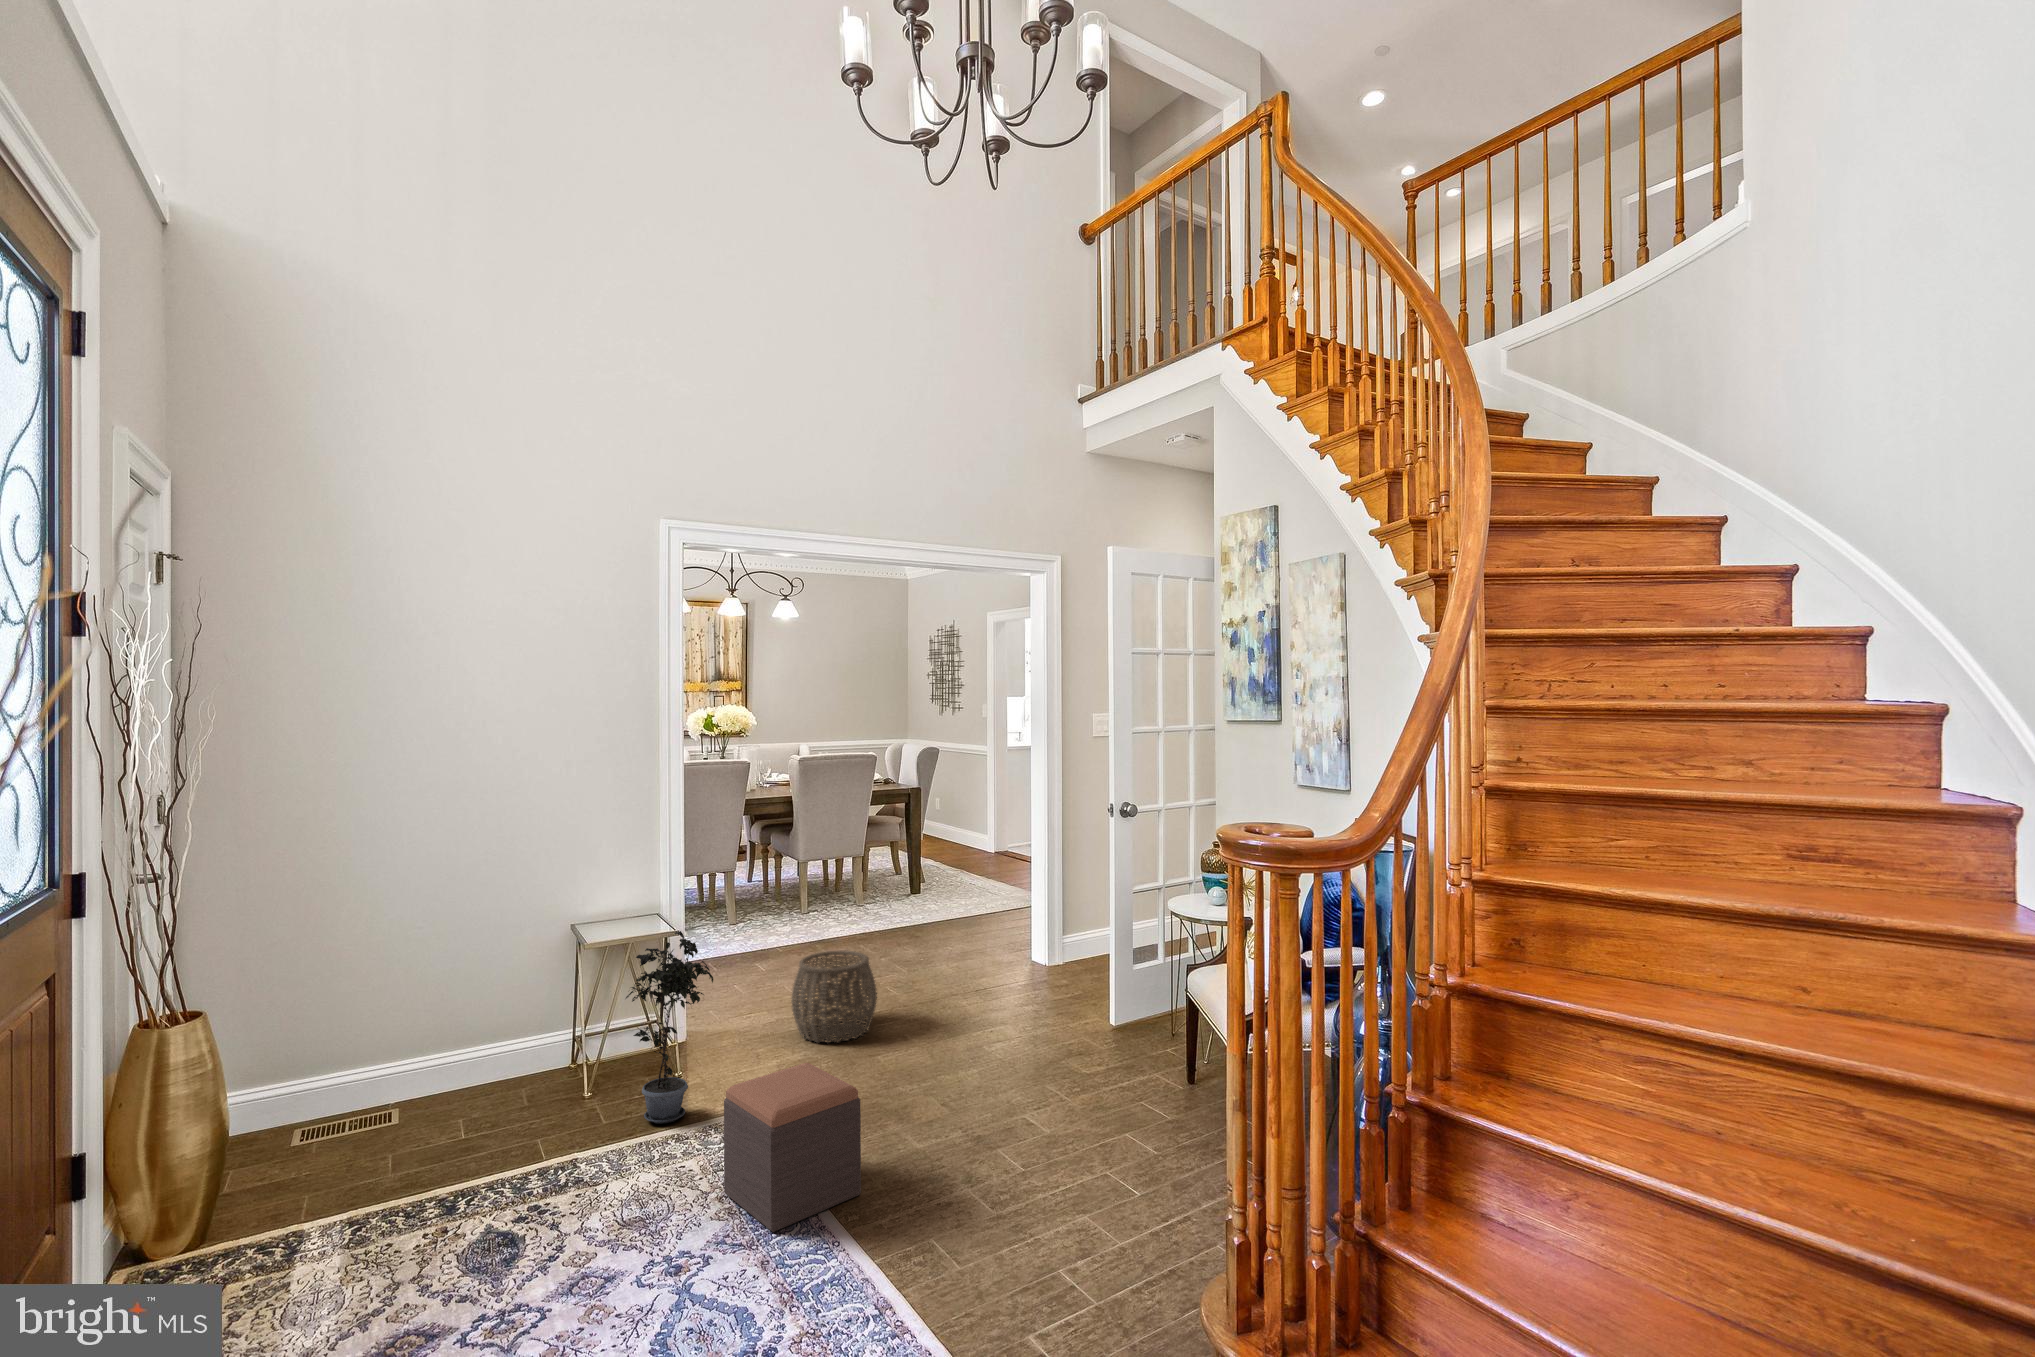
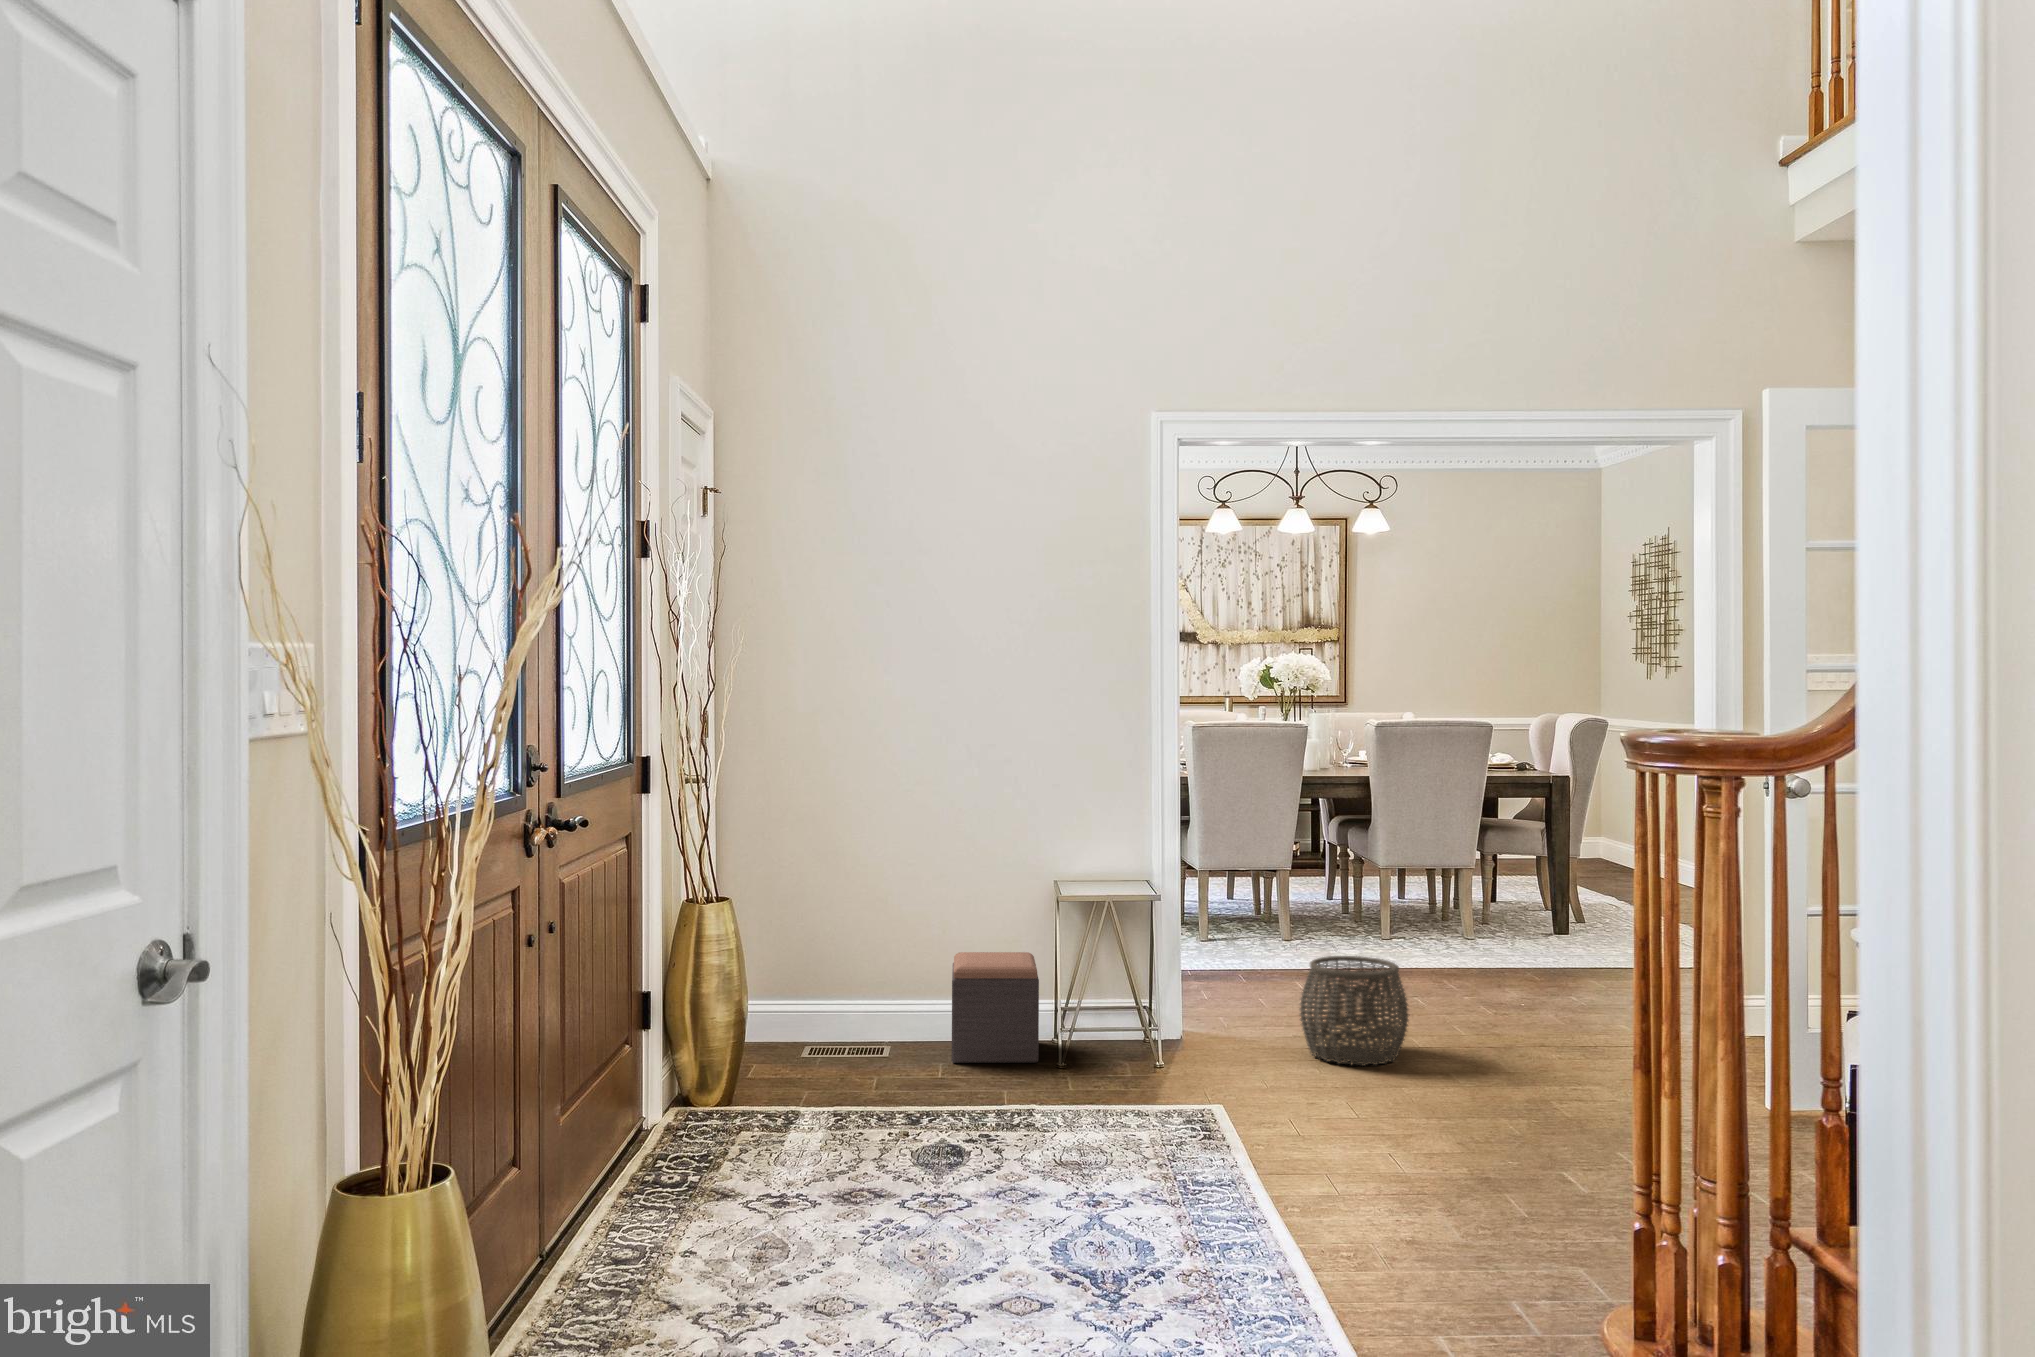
potted plant: present [626,931,713,1124] -> none [1090,890,1181,1100]
footstool: present [724,1063,861,1232] -> present [952,952,1039,1063]

